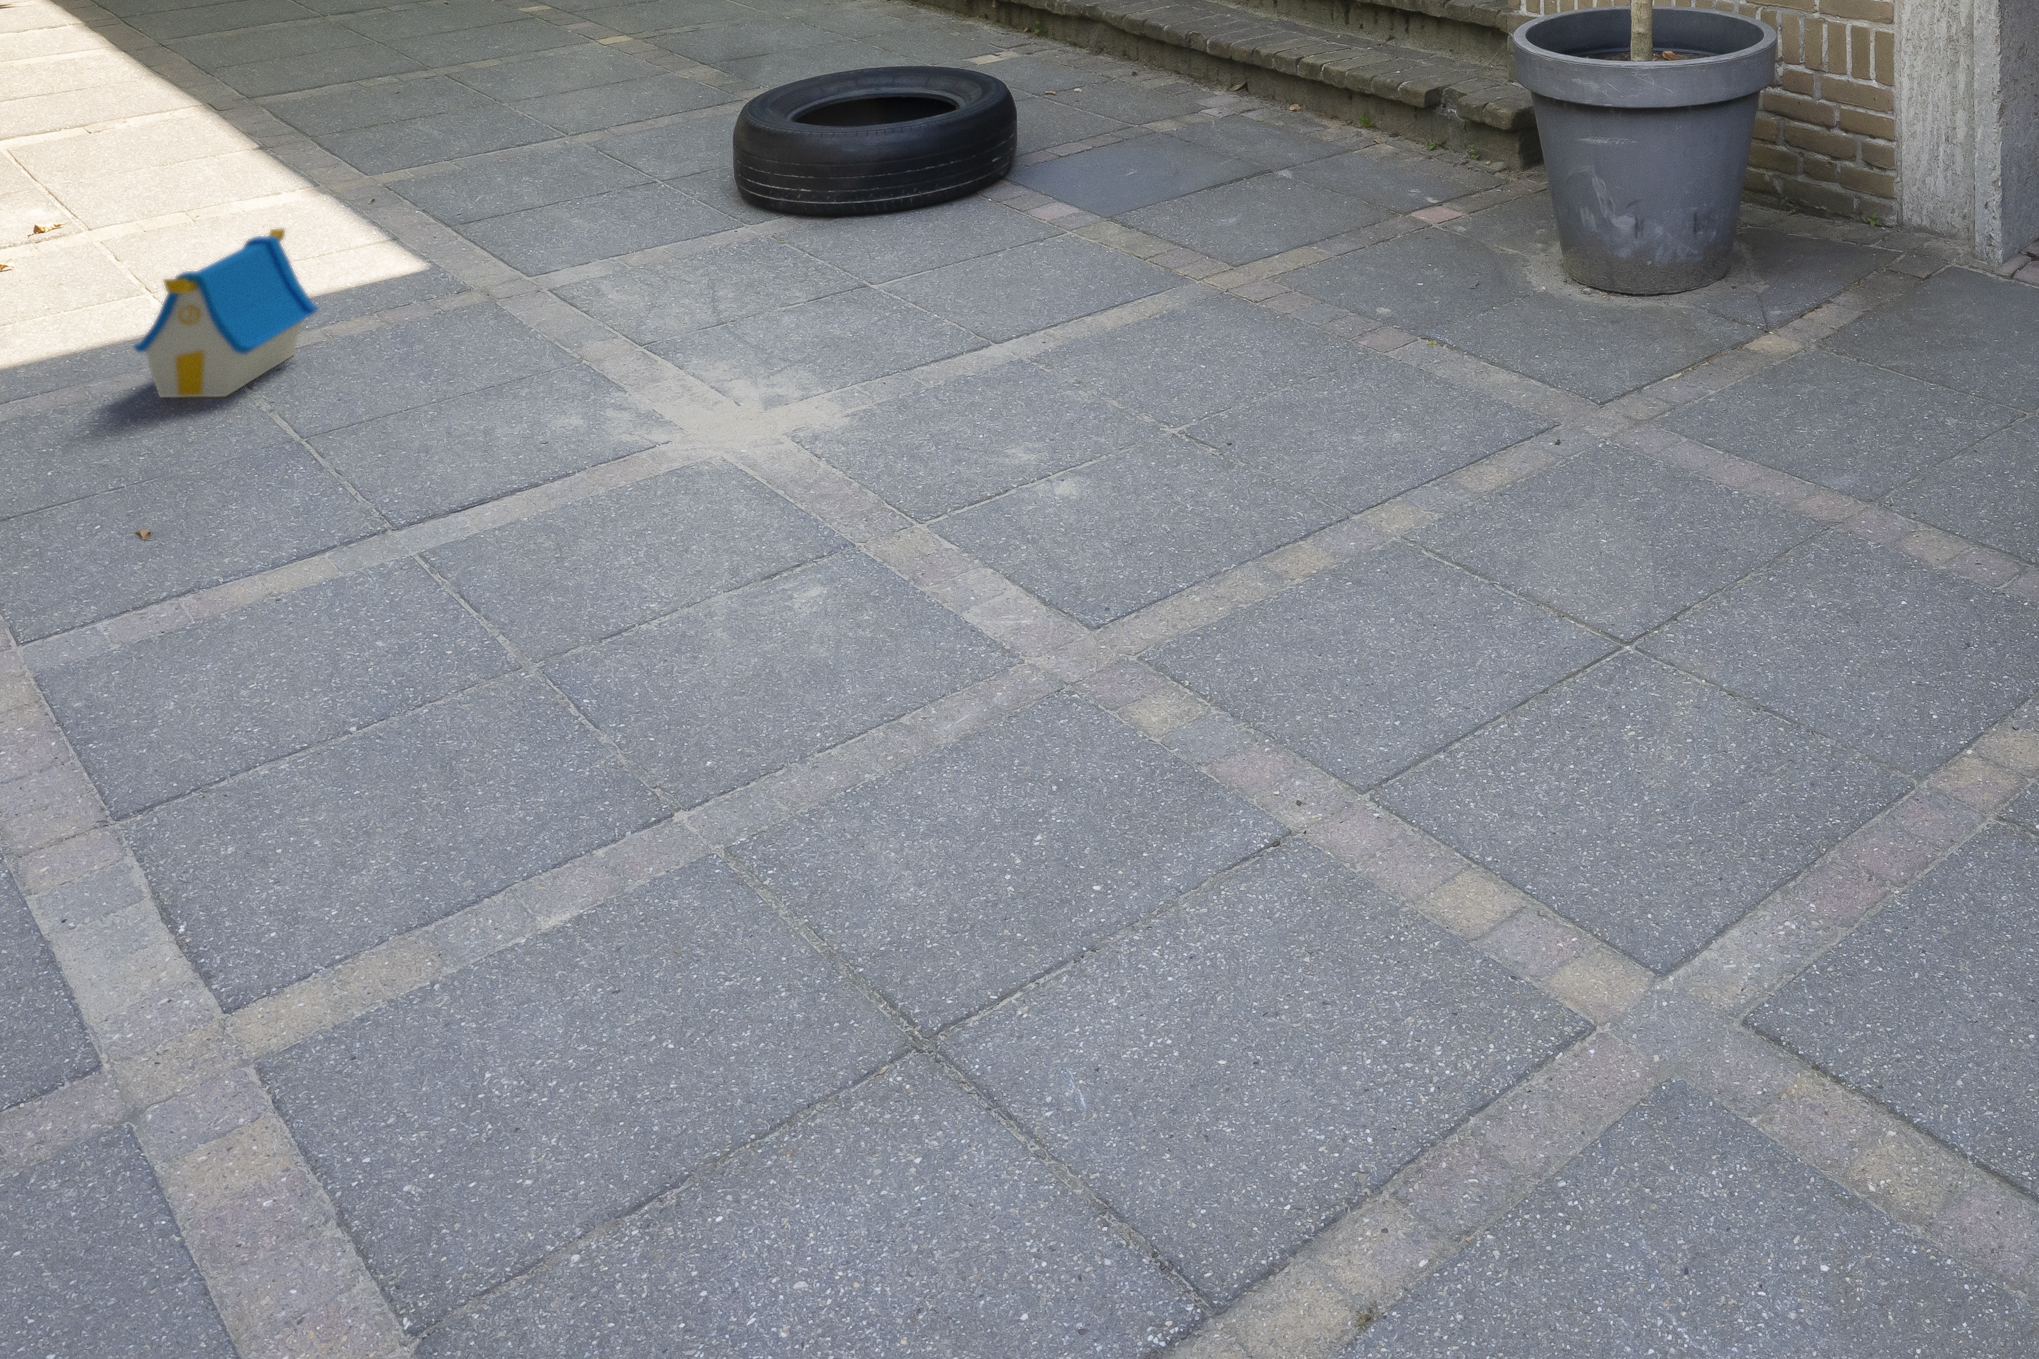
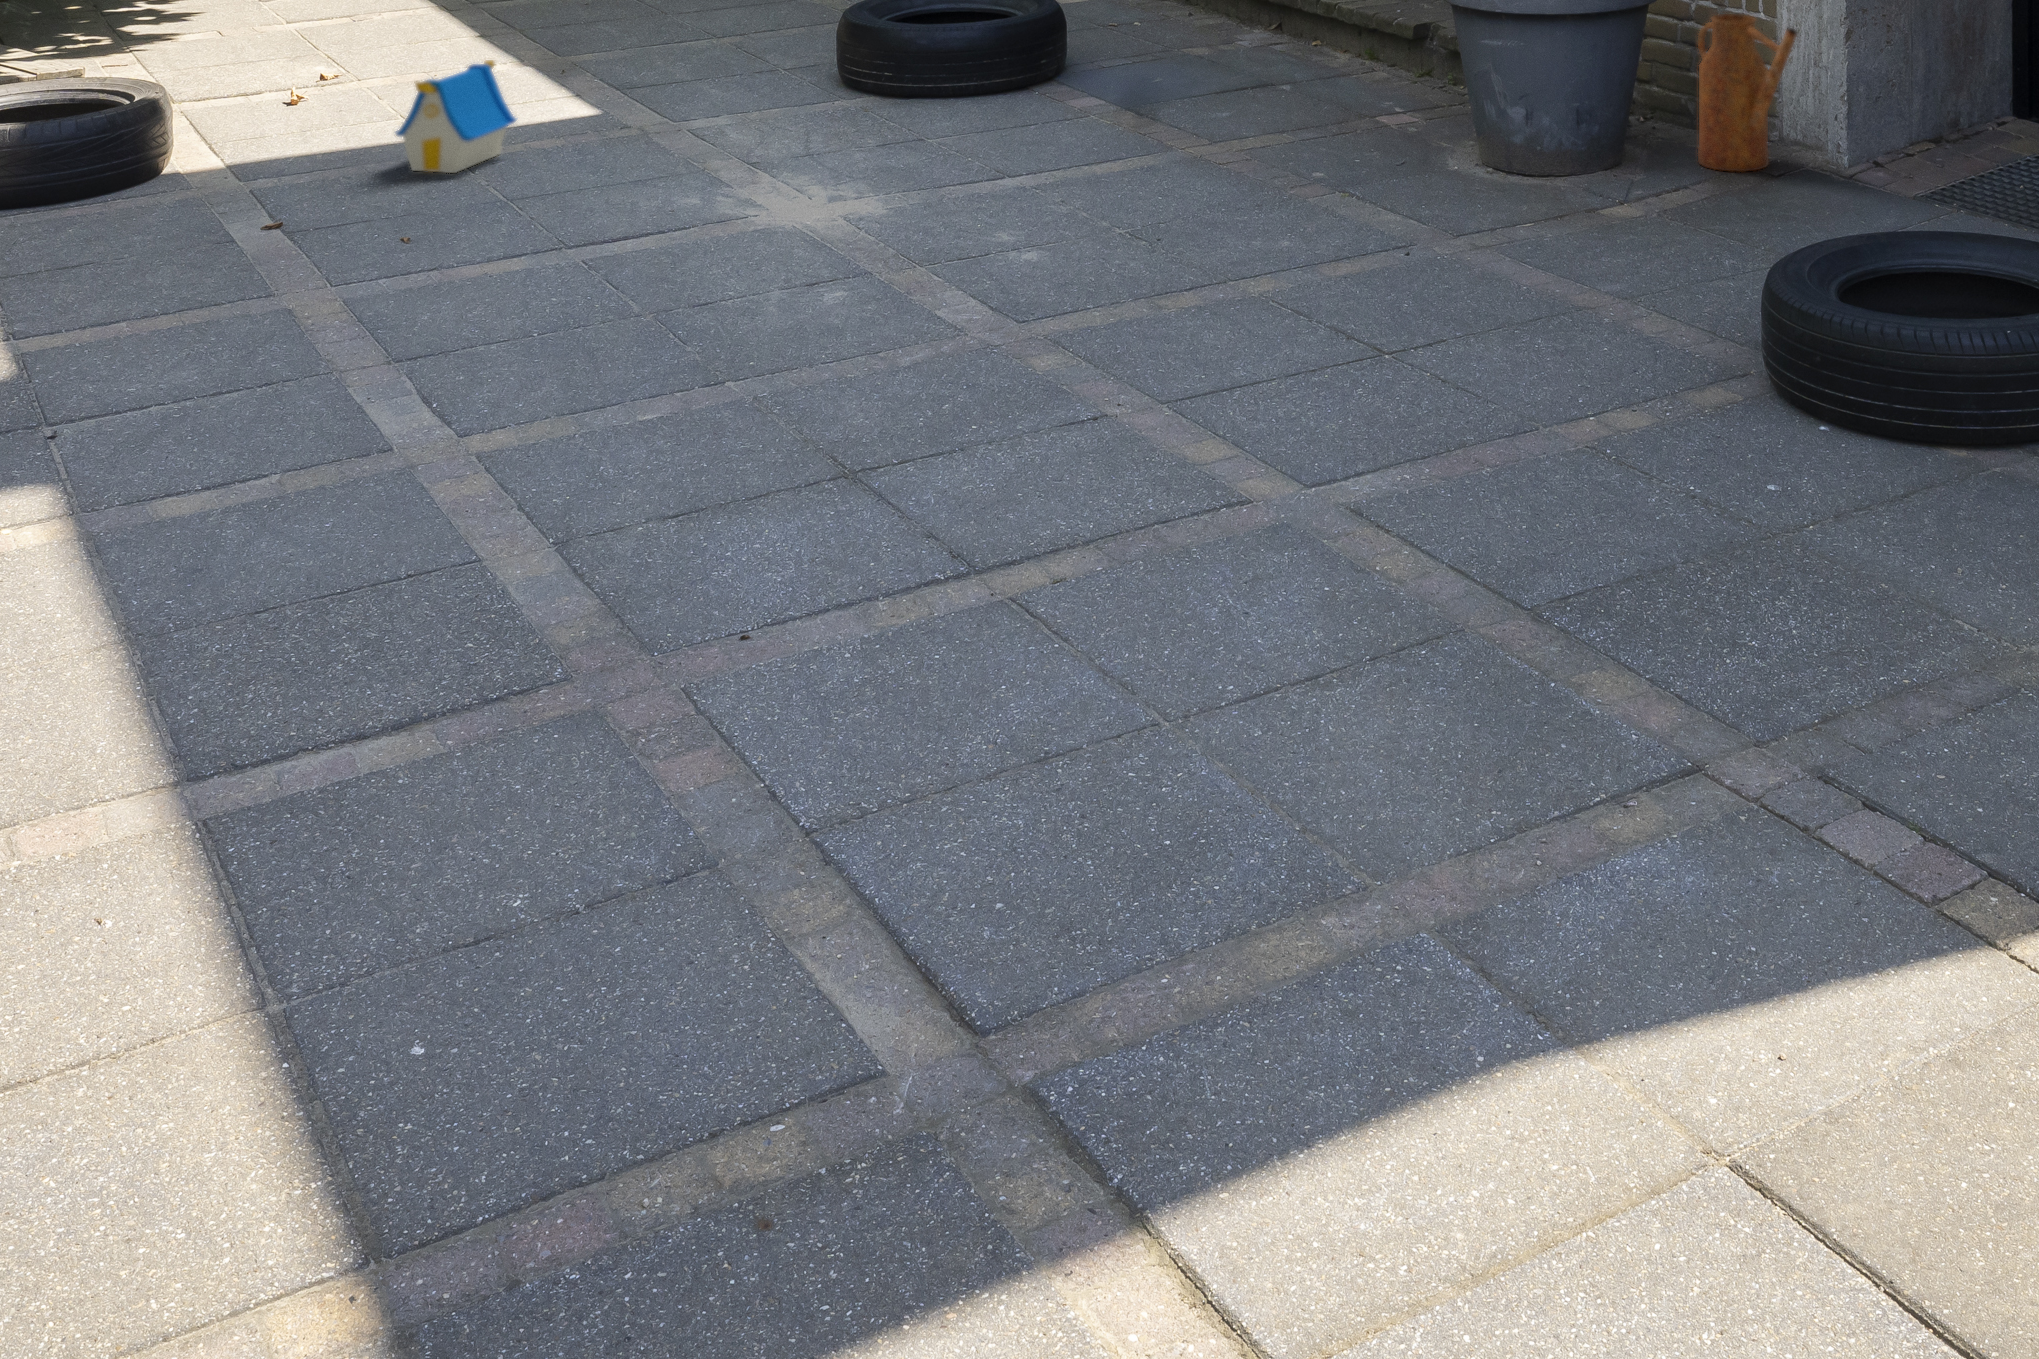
watering can: none [1804,80,1942,264] -> present [1698,14,1797,172]

